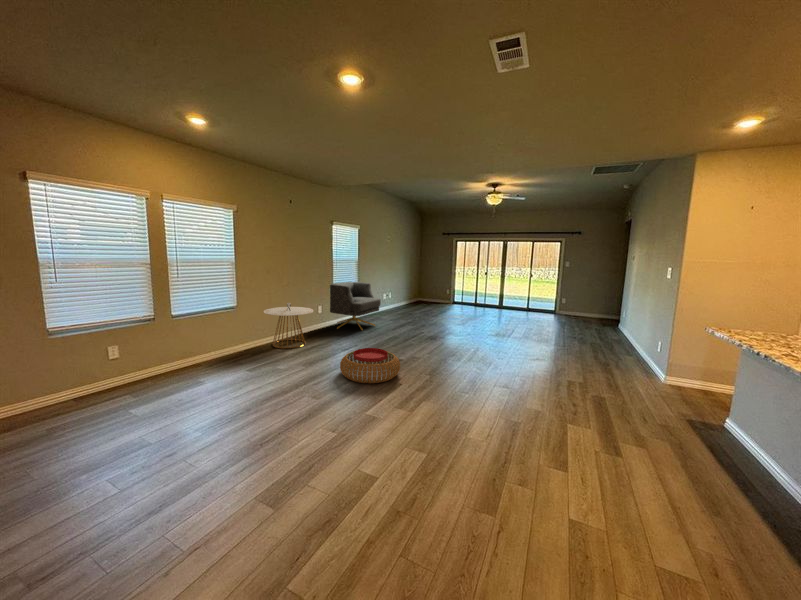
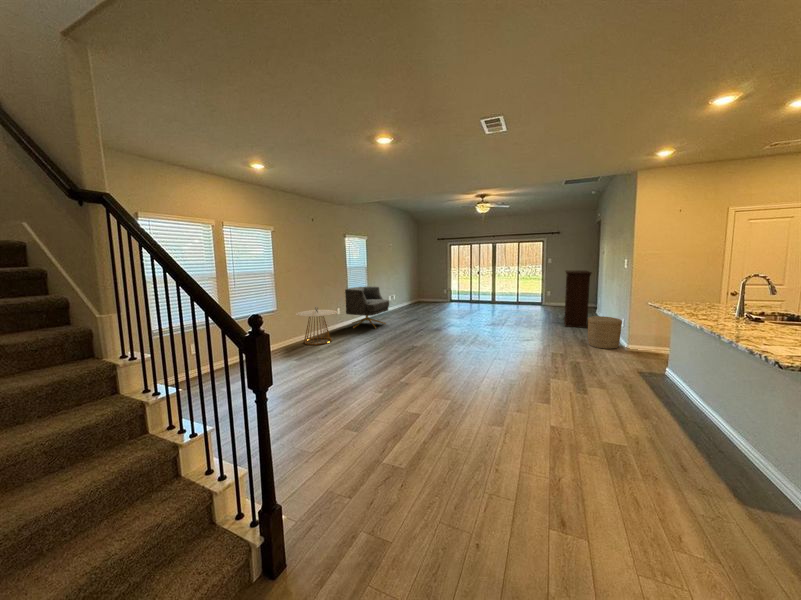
bookshelf: none [580,276,620,346] -> present [564,270,591,328]
woven basket: none [613,335,659,378] -> present [588,316,622,349]
pouf: present [340,348,400,383] -> none [370,337,419,364]

